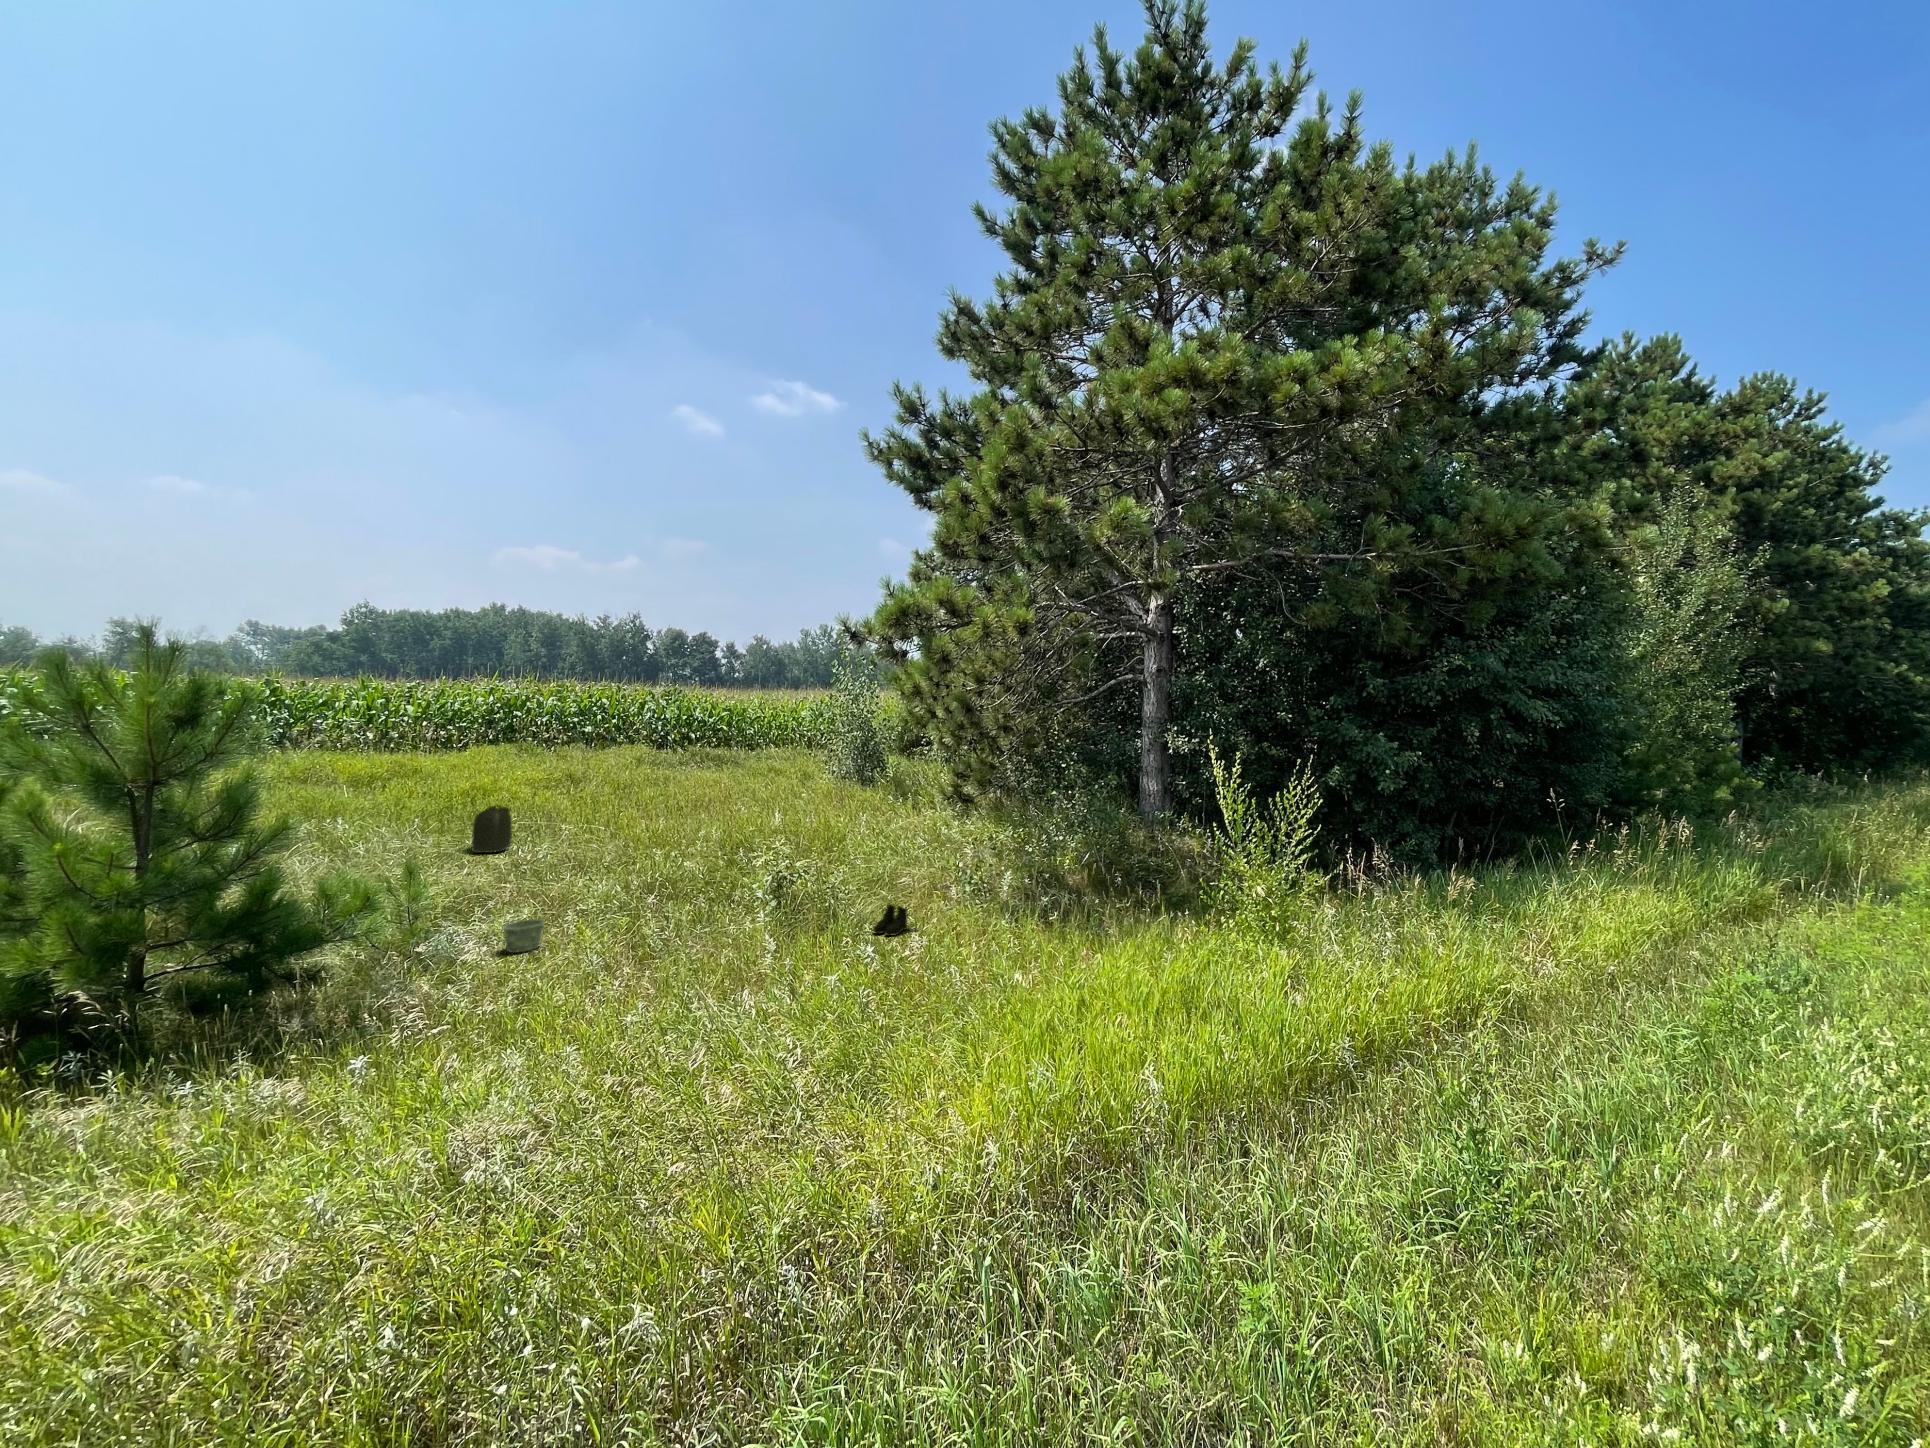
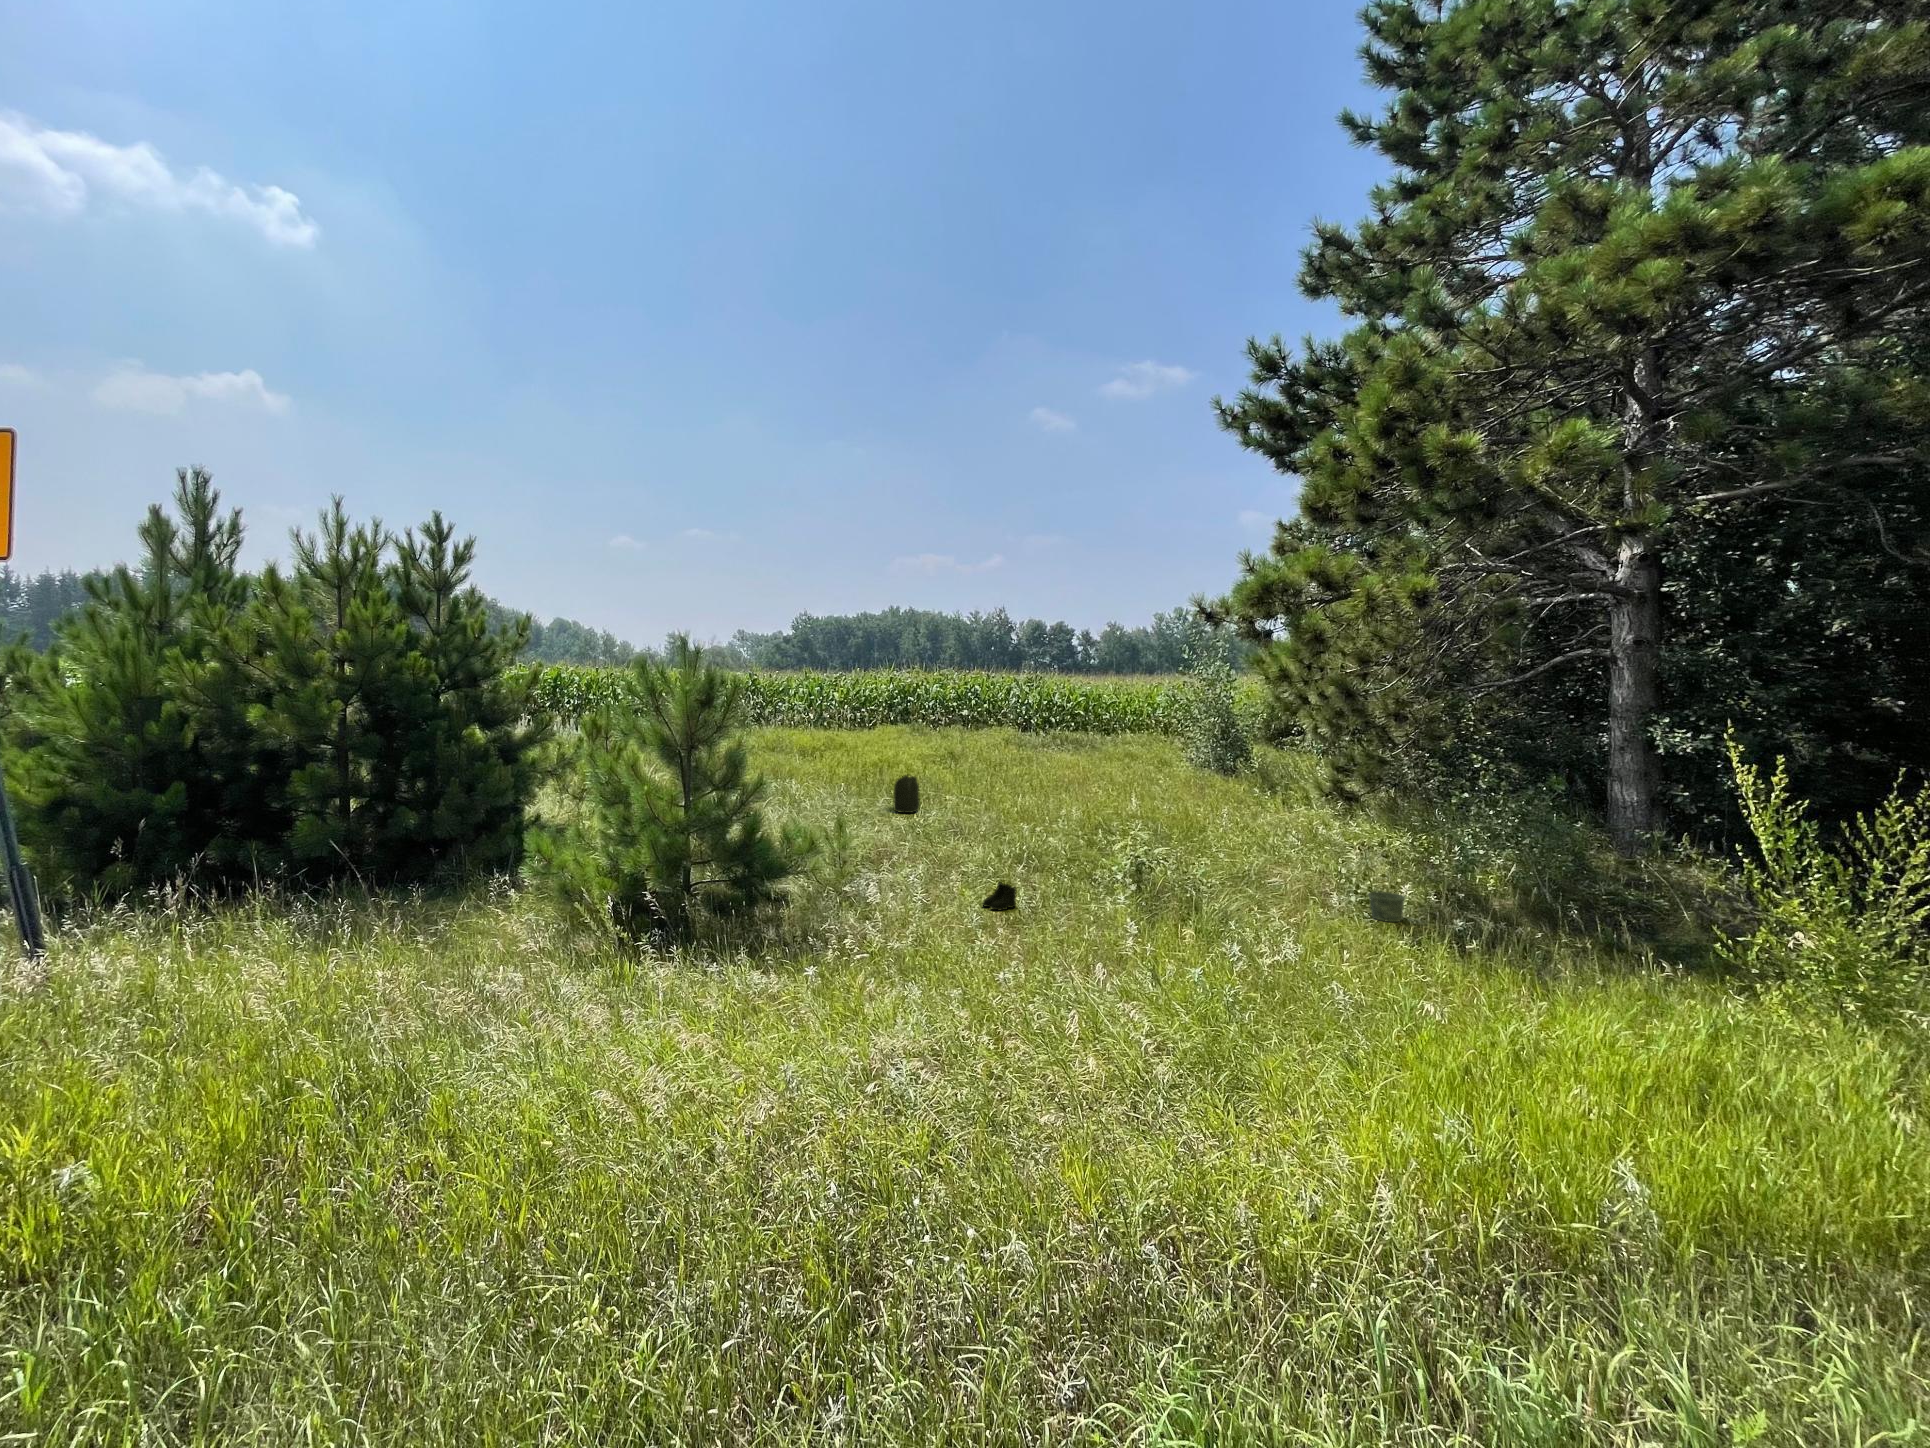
boots: present [873,904,908,936] -> present [982,882,1016,911]
bucket: present [503,919,544,953] -> present [1368,891,1405,922]

